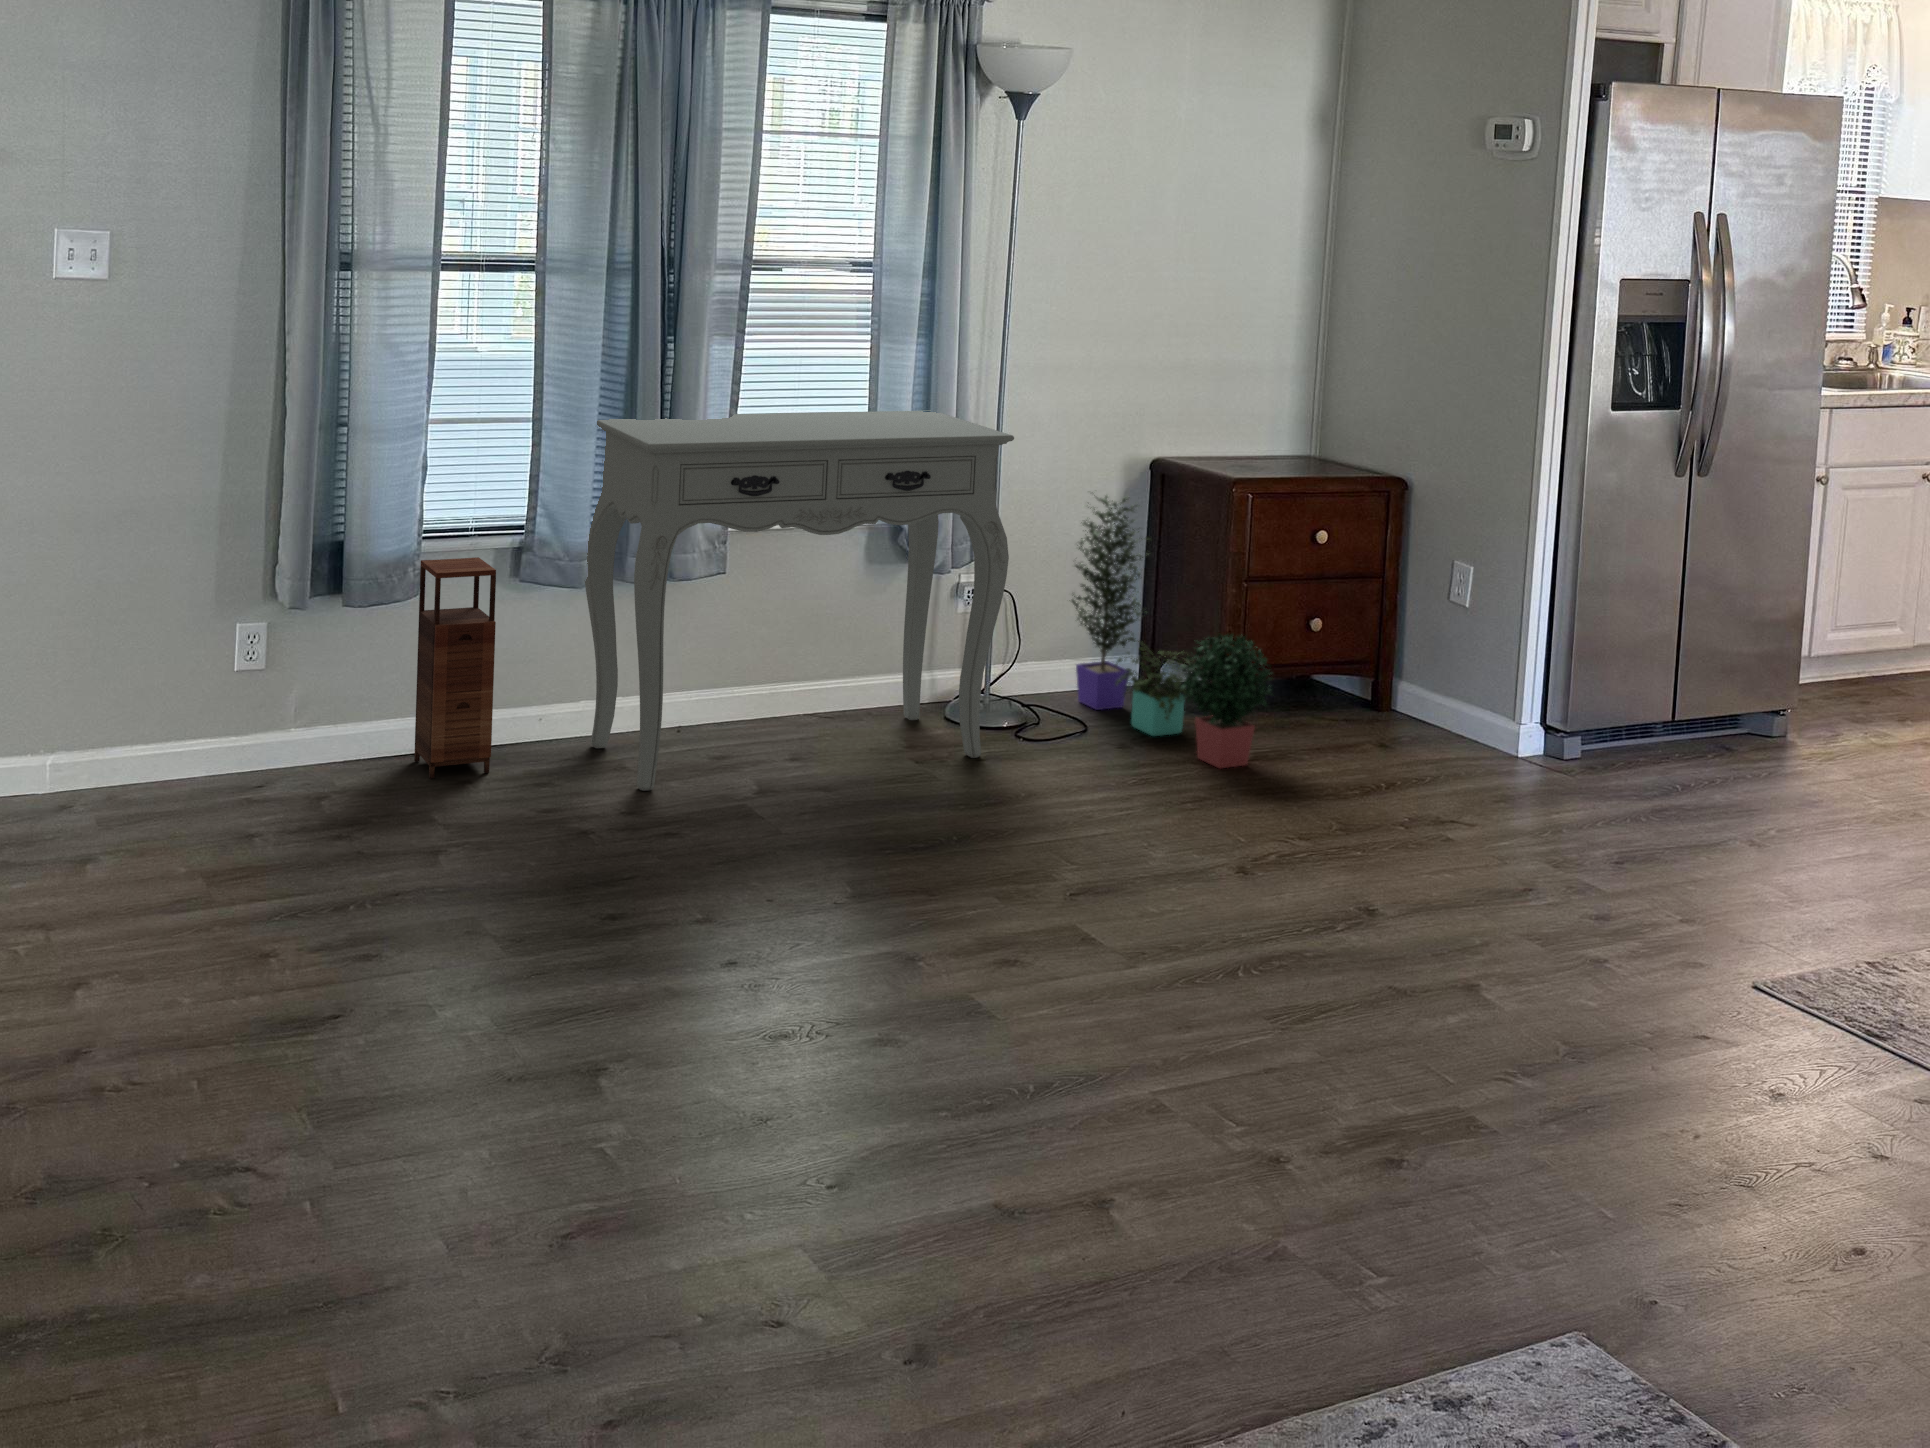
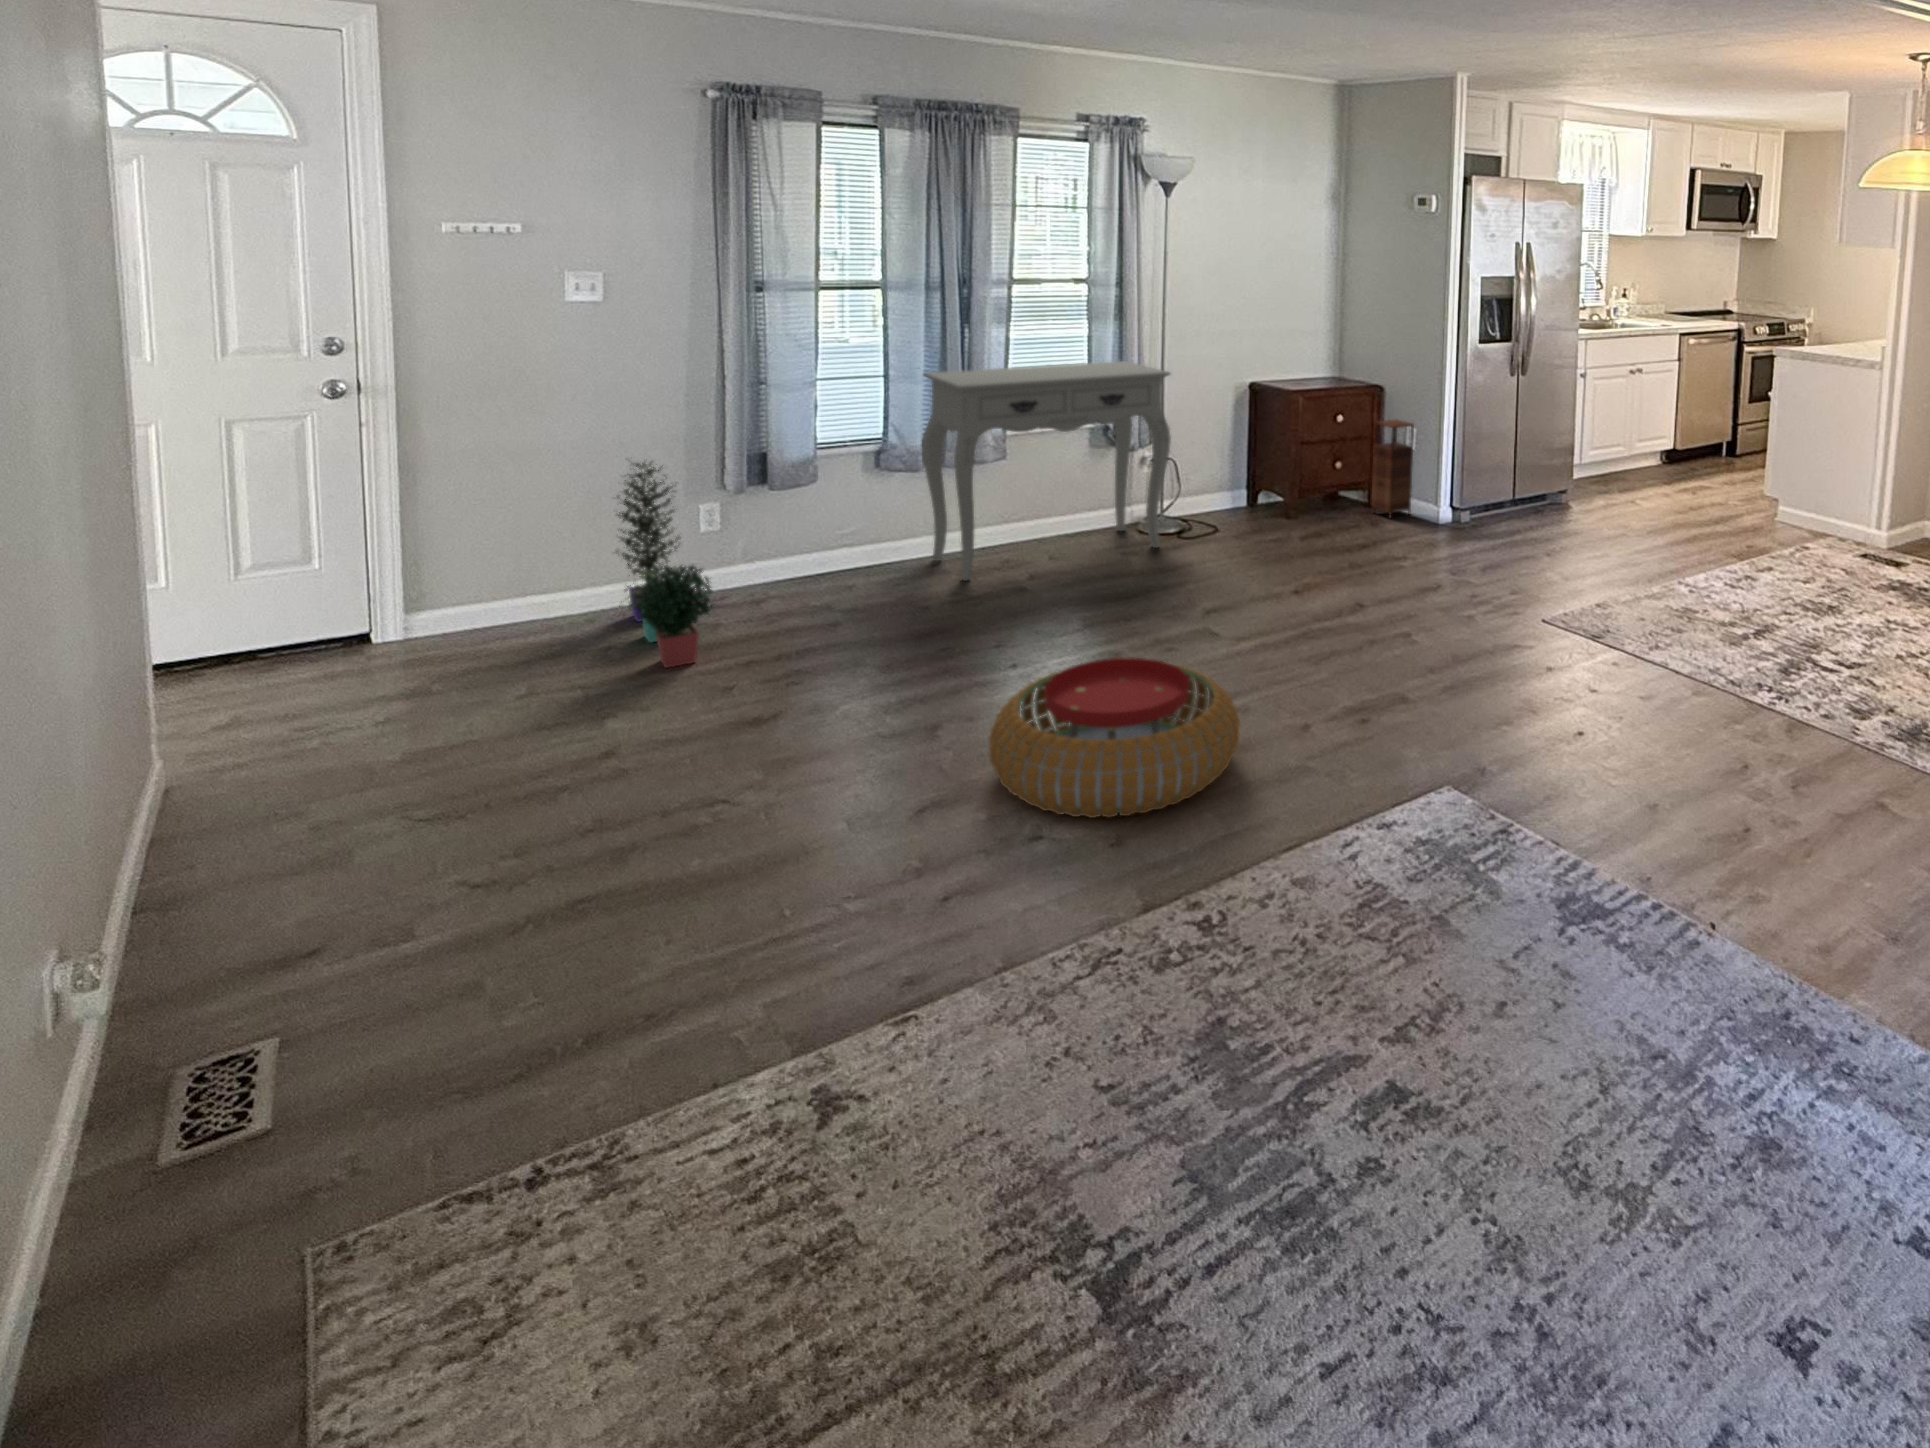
potted plant: present [1071,496,1272,768] -> present [616,462,715,668]
storage cabinet: present [414,557,496,779] -> present [1371,419,1414,516]
pouf: none [677,985,1145,1309] -> present [989,658,1240,818]

